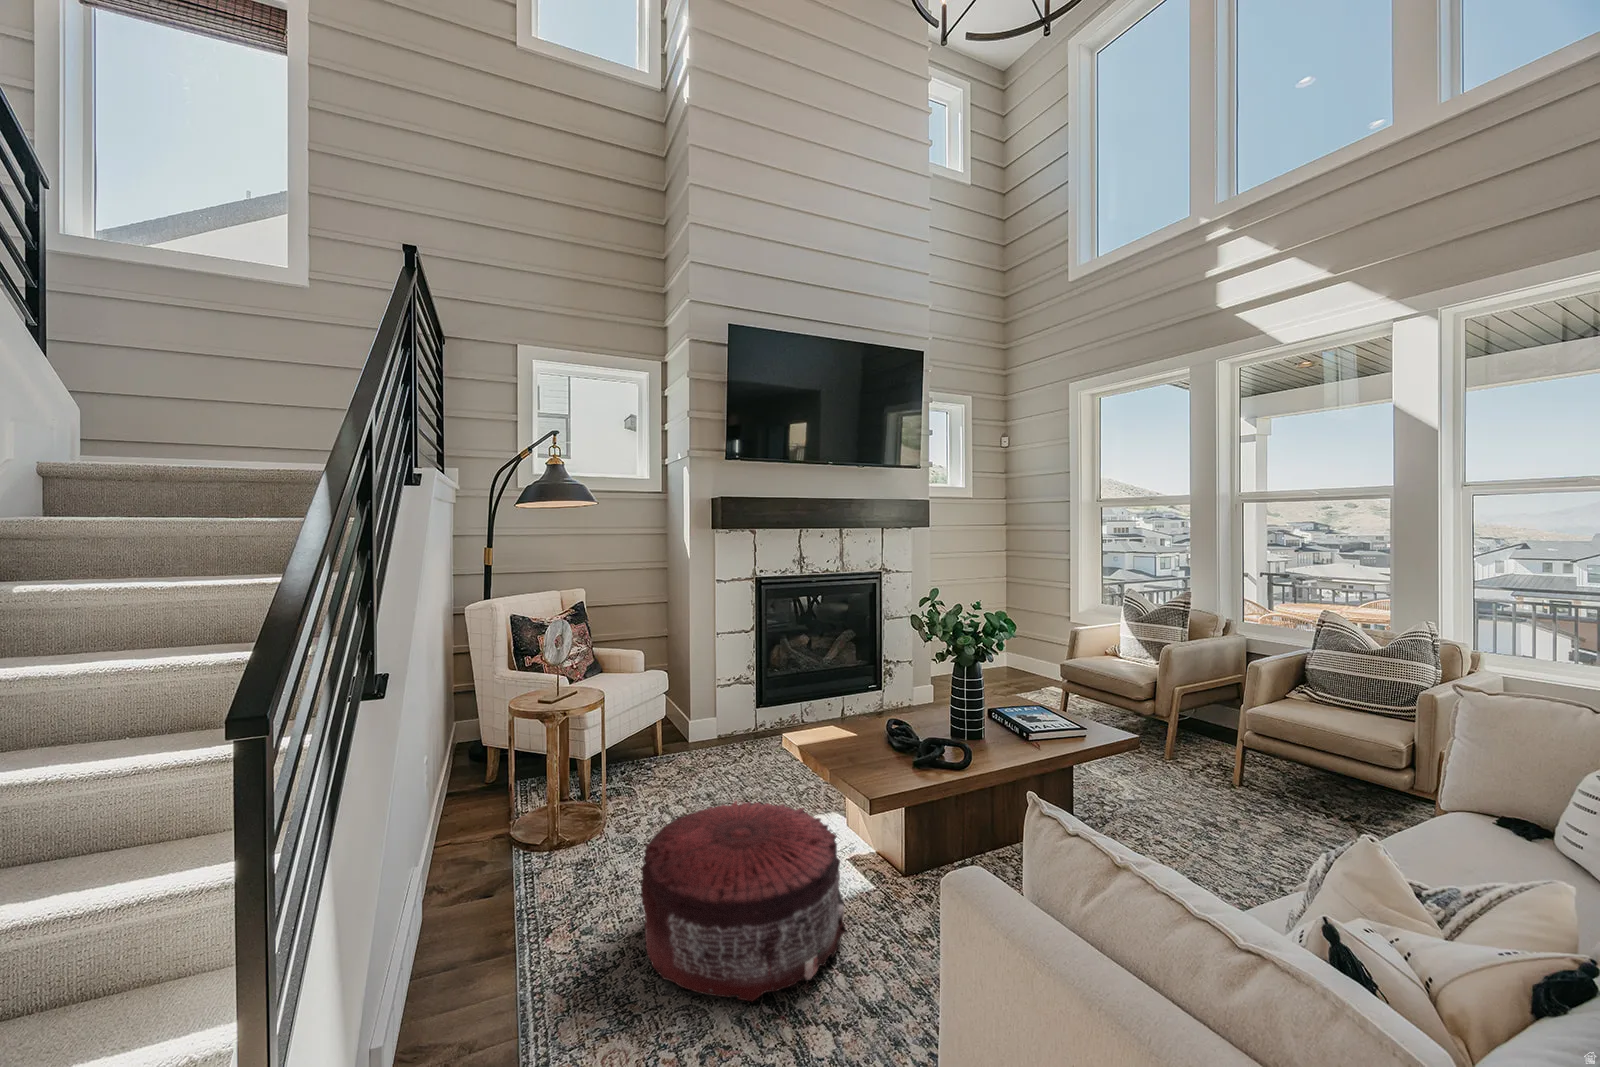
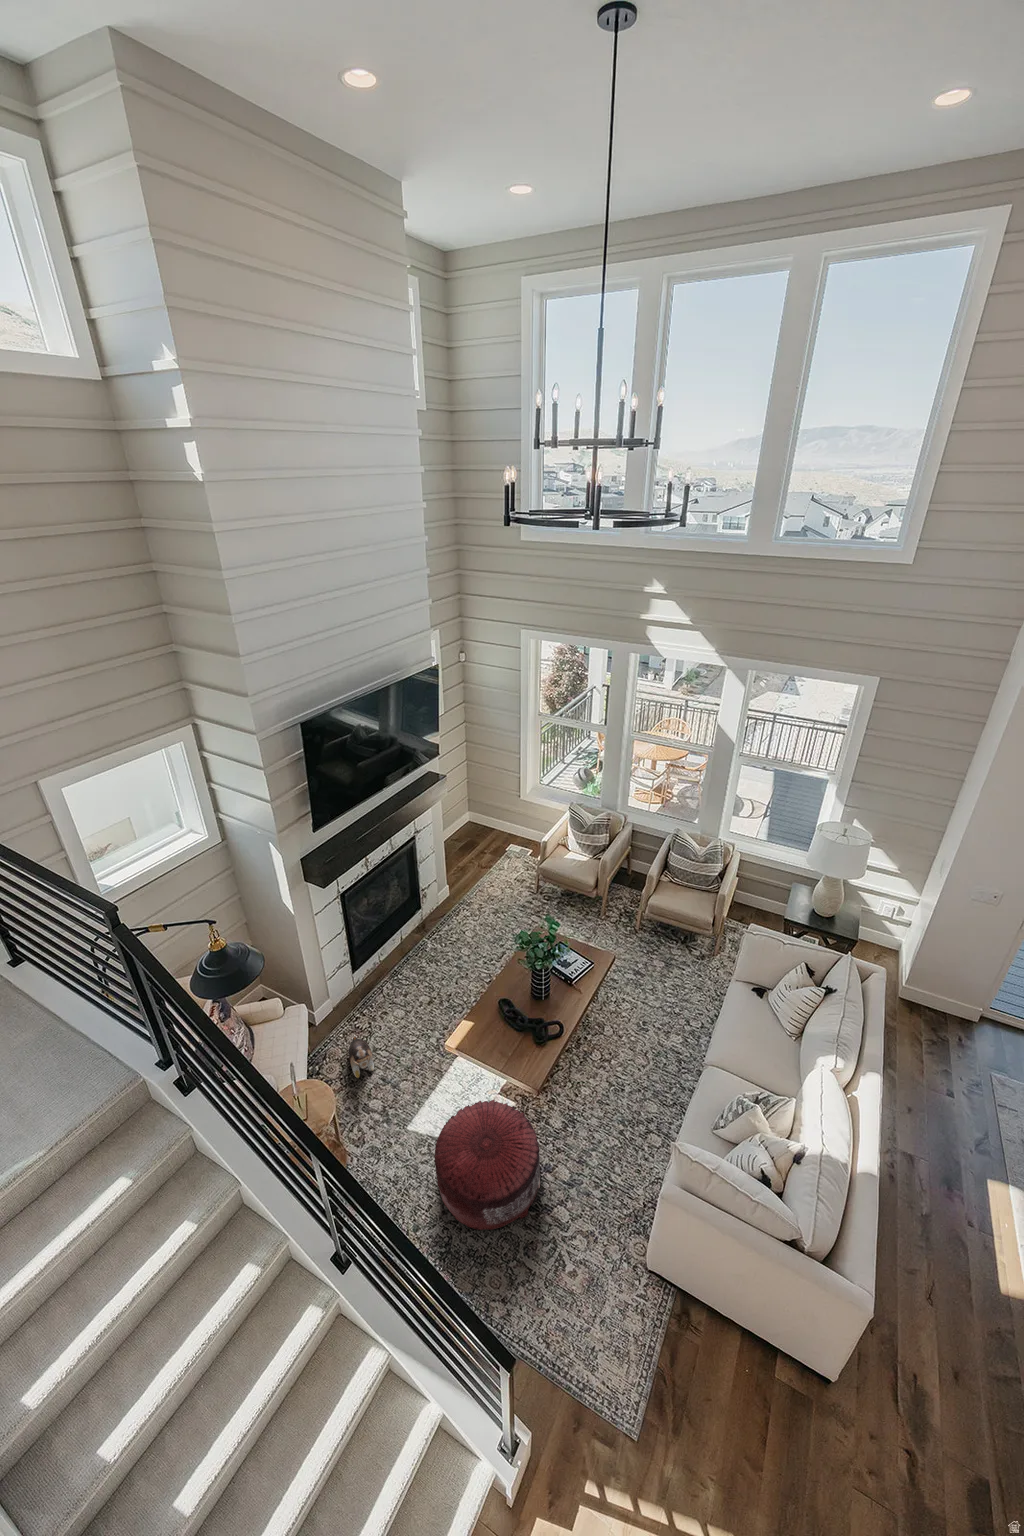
plush toy: none [675,729,720,781] -> present [349,1037,374,1078]

